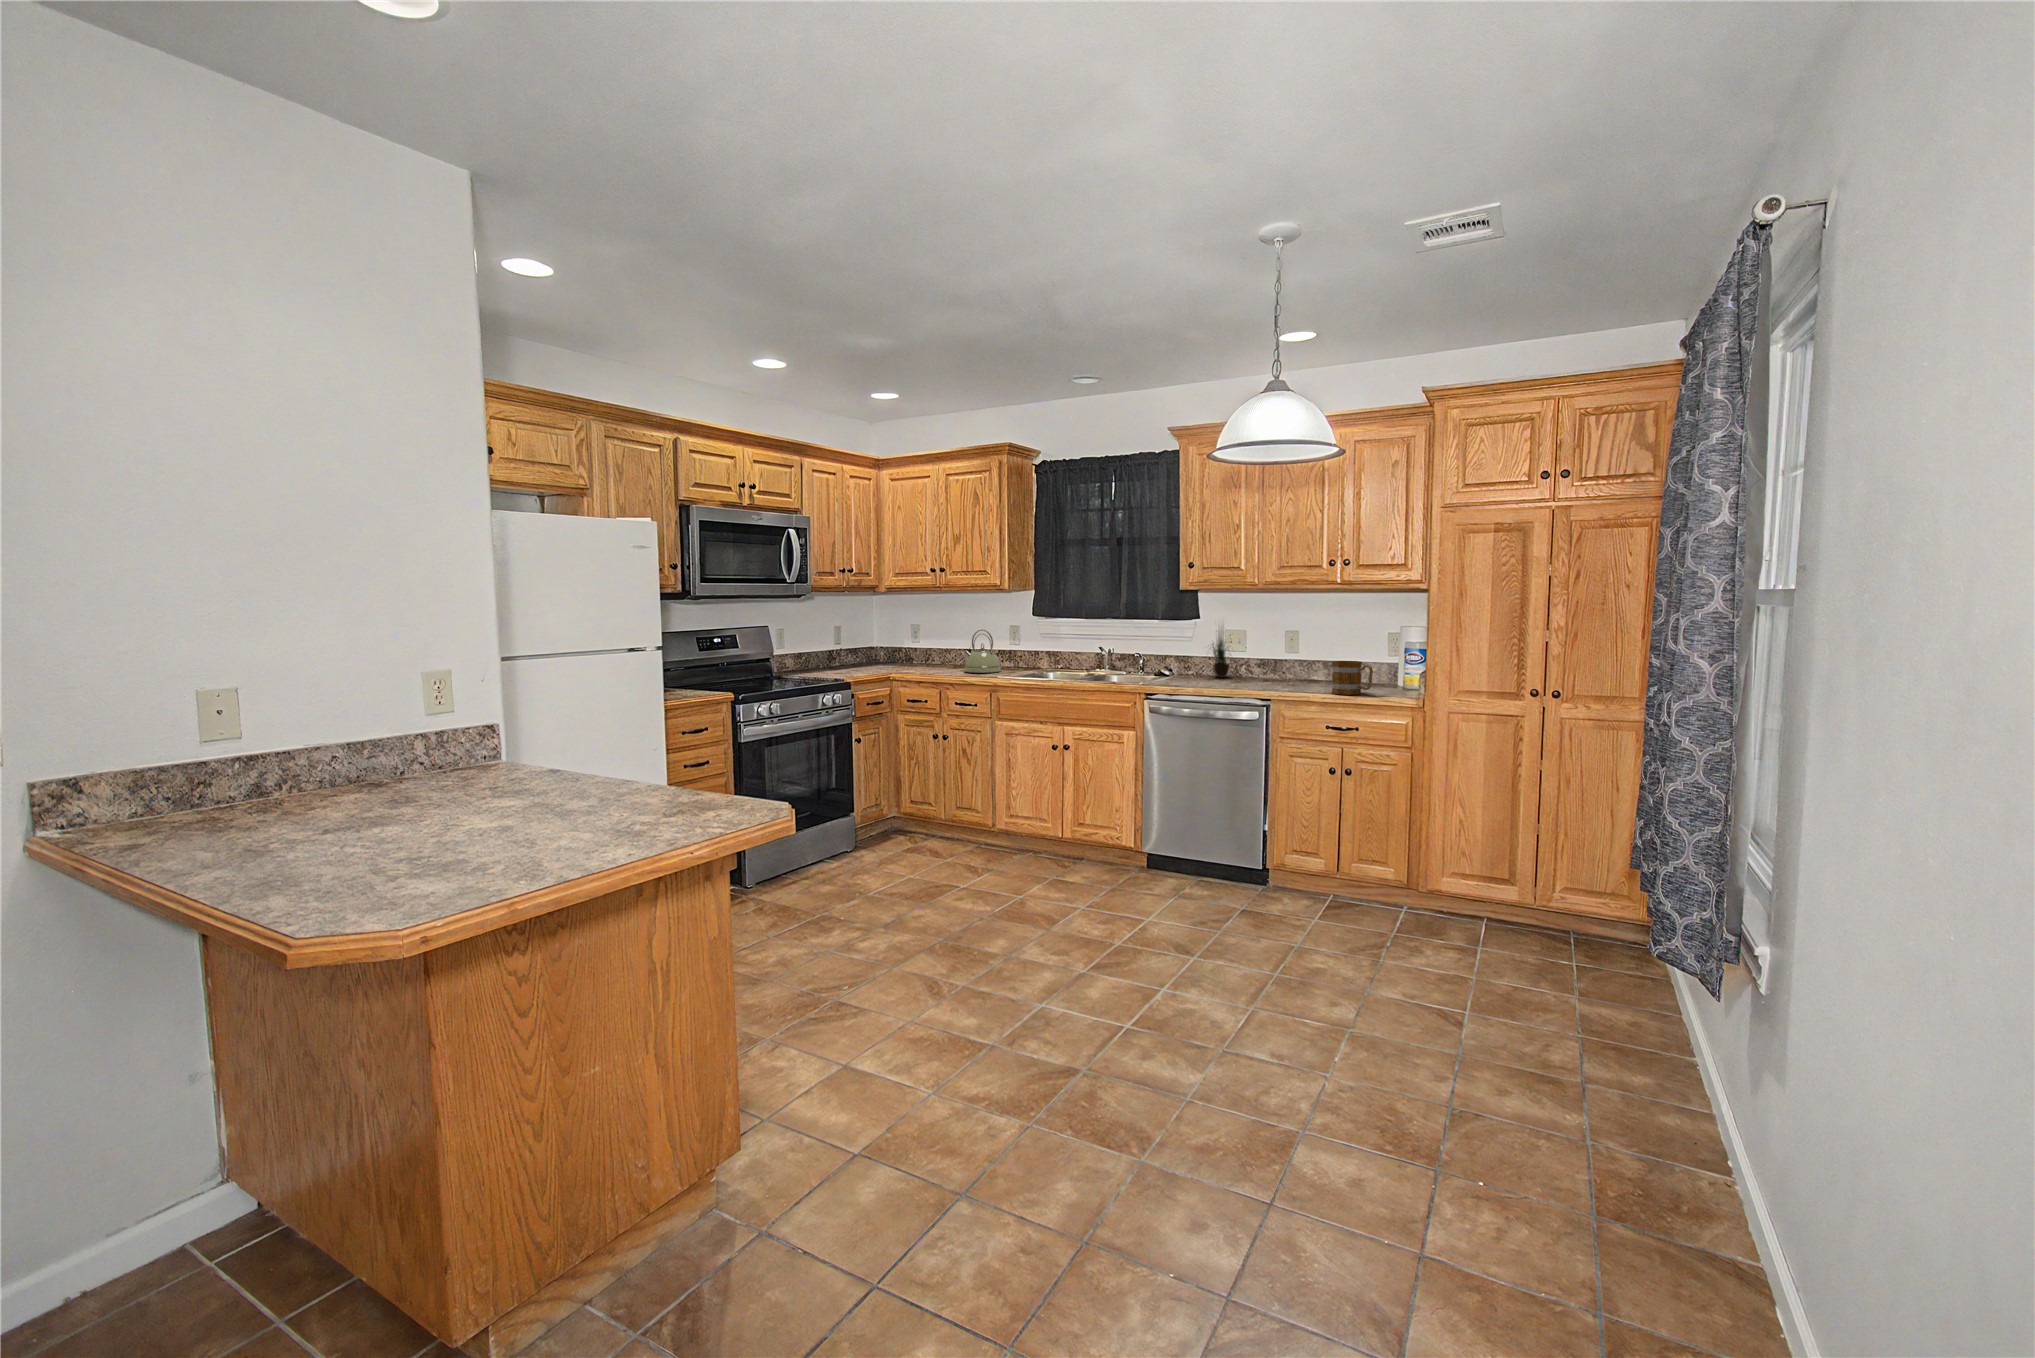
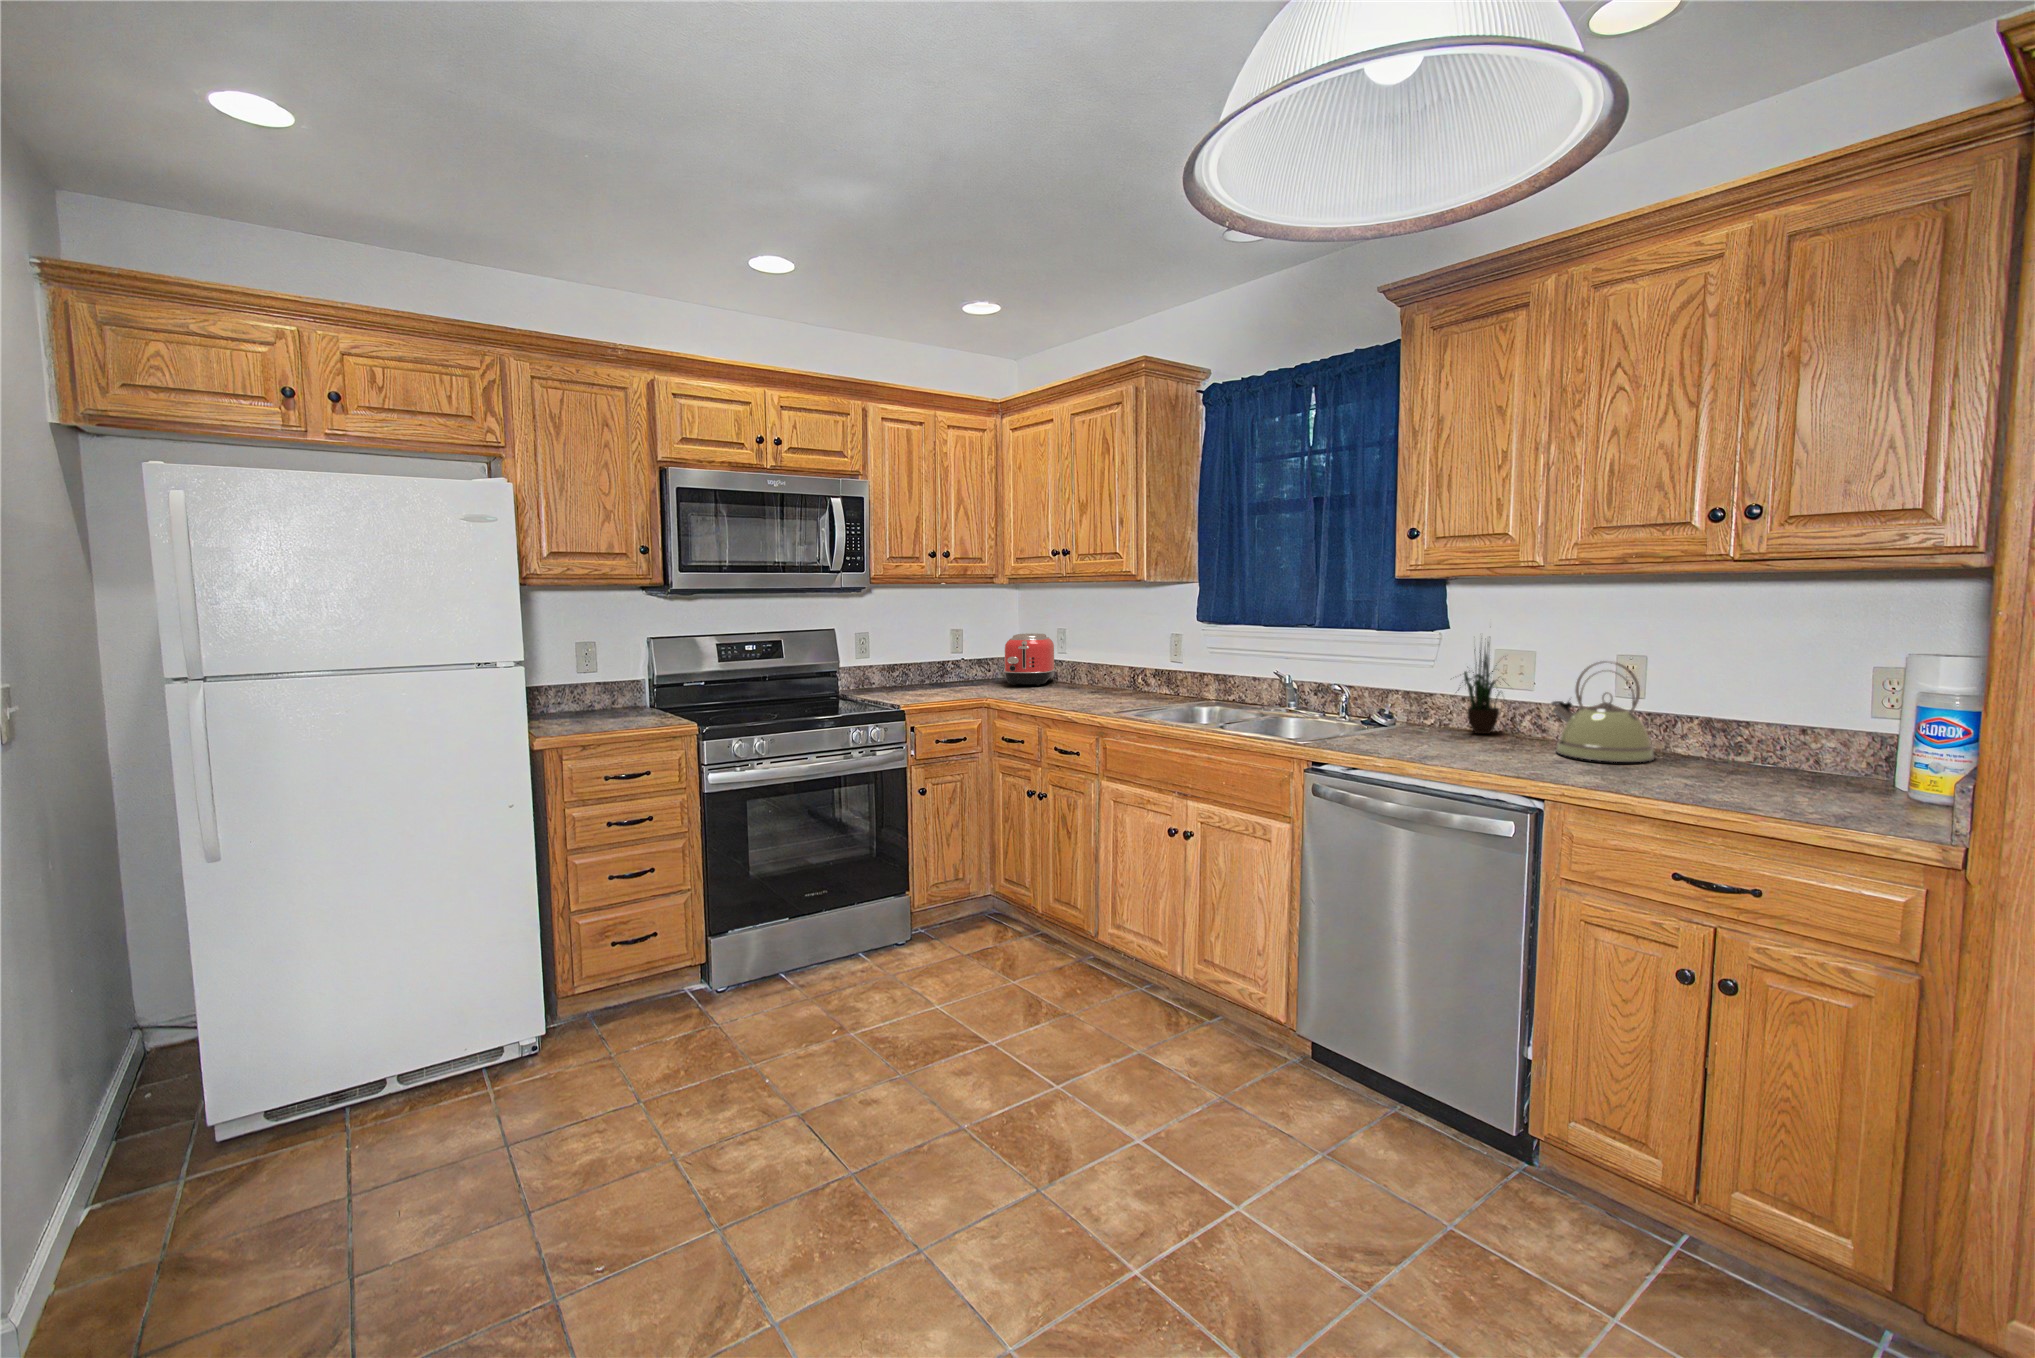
toaster: none [885,629,921,667] -> present [1004,633,1055,686]
kettle: present [964,630,1001,673] -> present [1552,661,1654,762]
mug: present [1332,661,1373,695] -> none [1701,726,1812,805]

